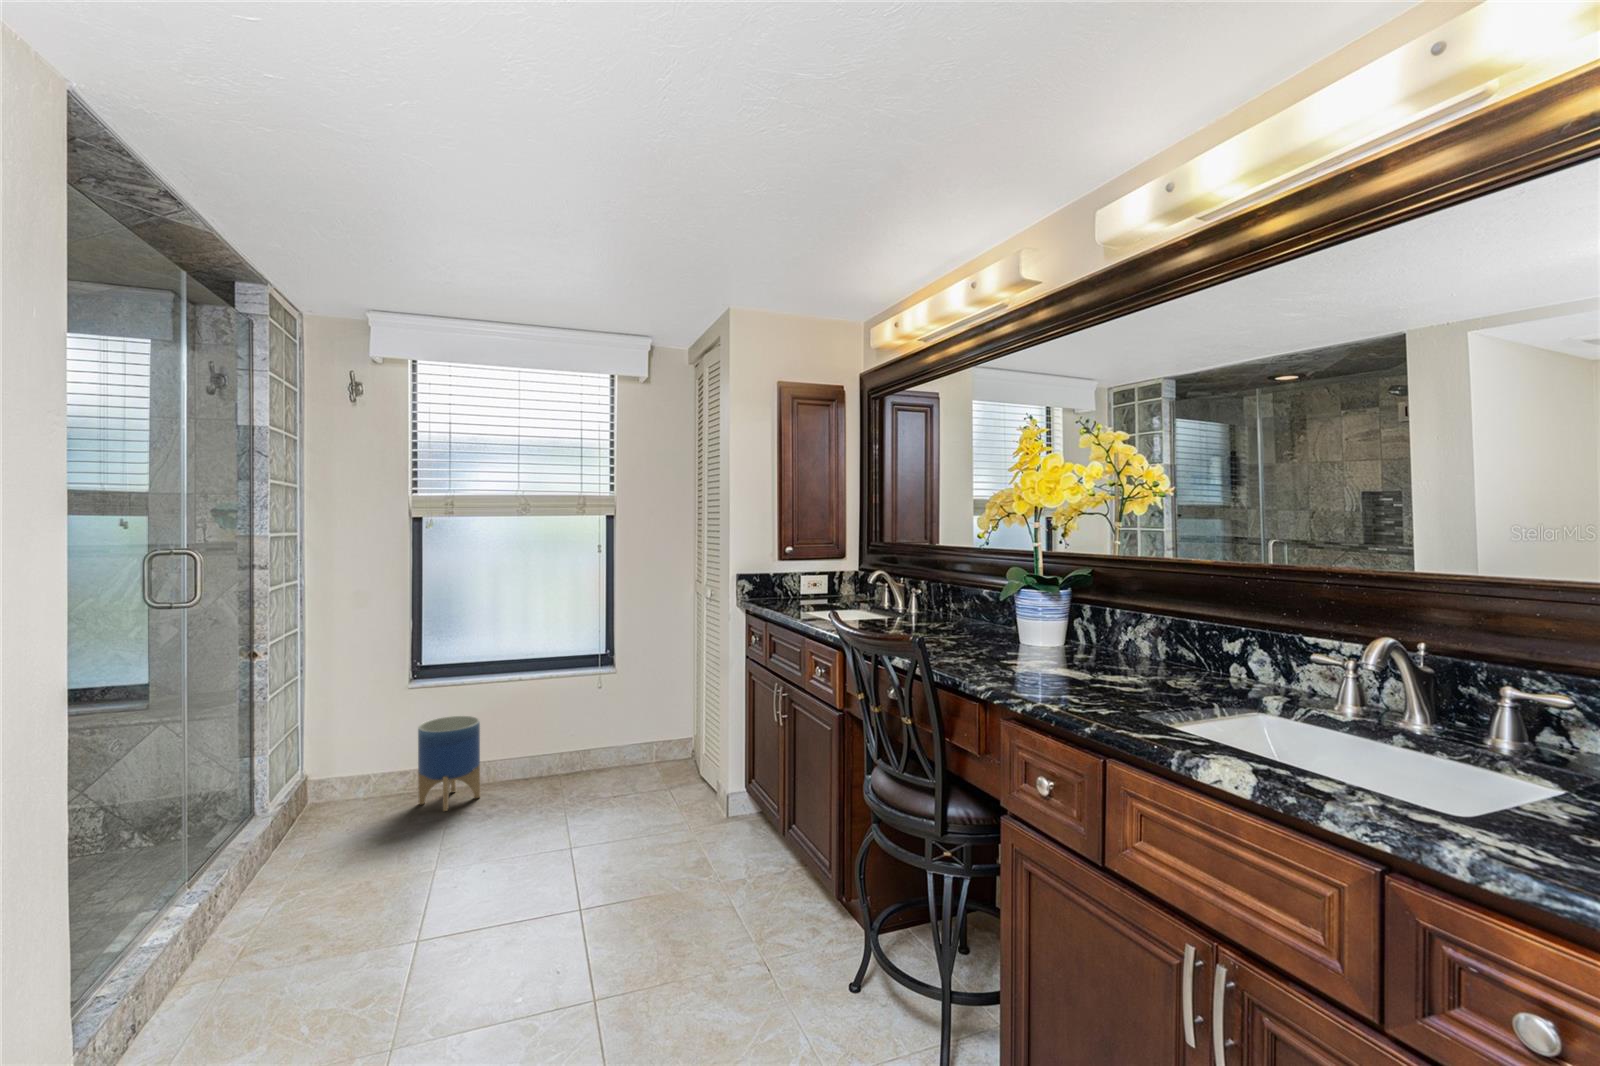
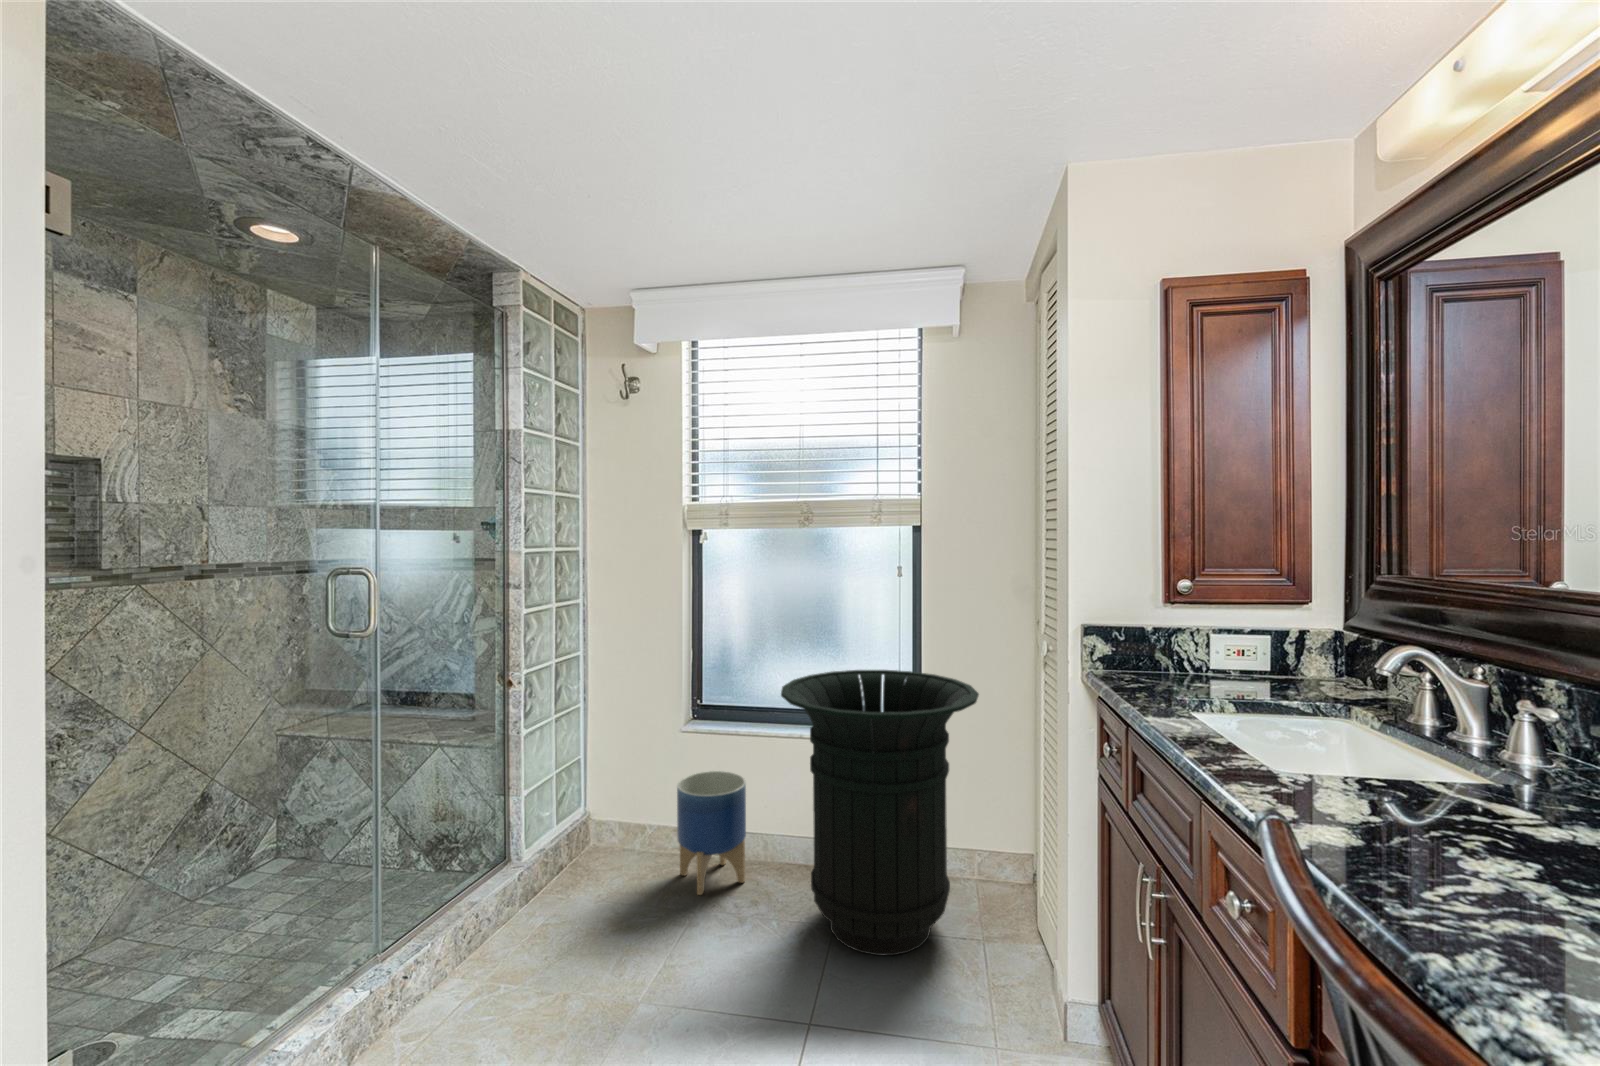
trash can: none [524,621,667,811] -> present [781,670,979,955]

